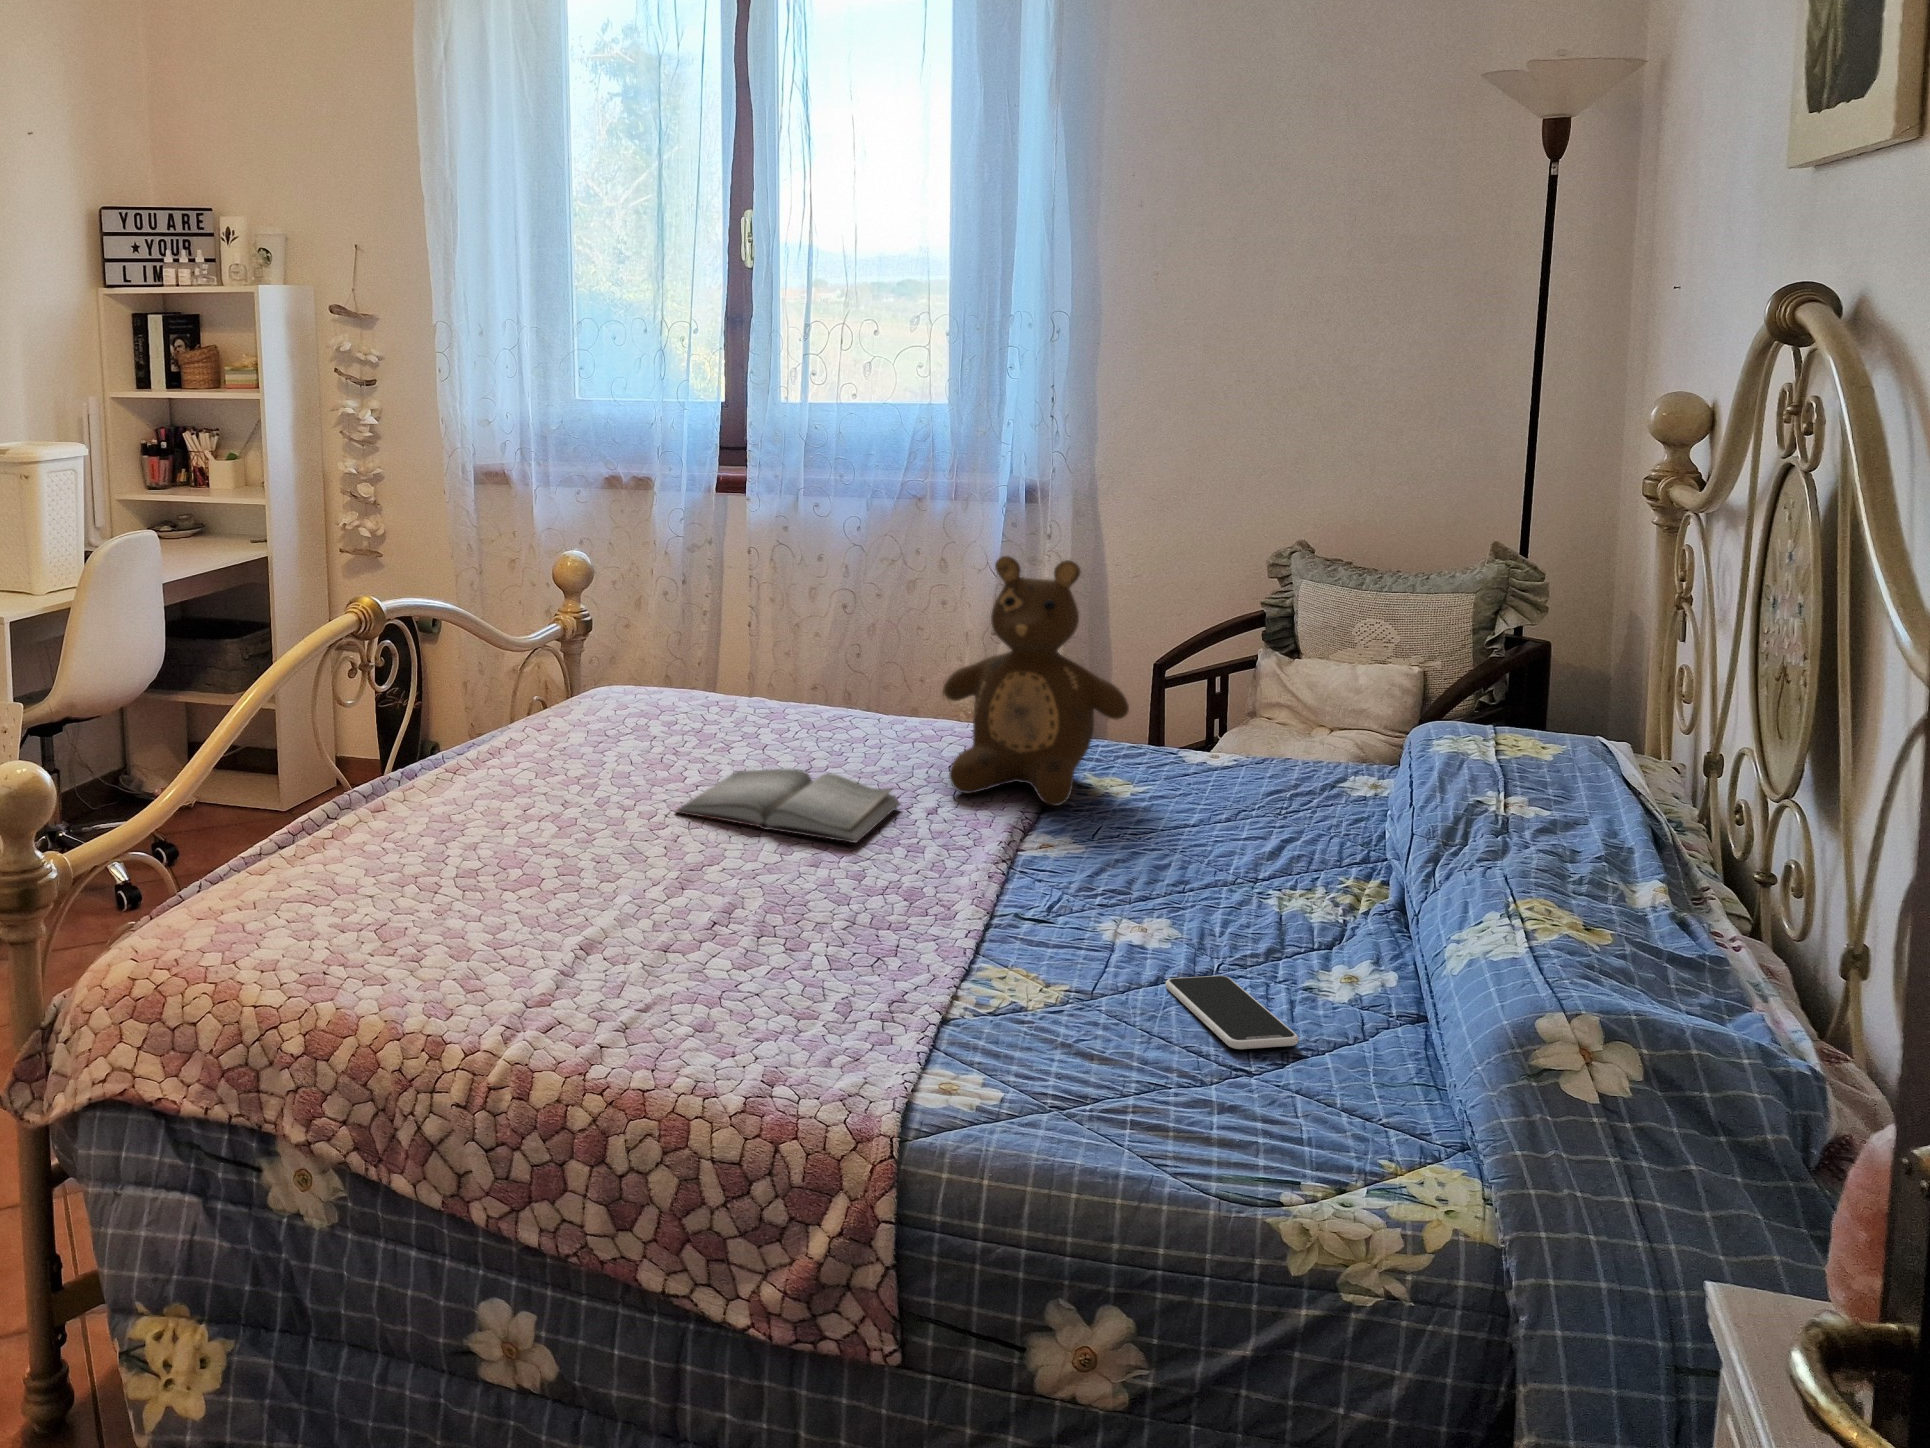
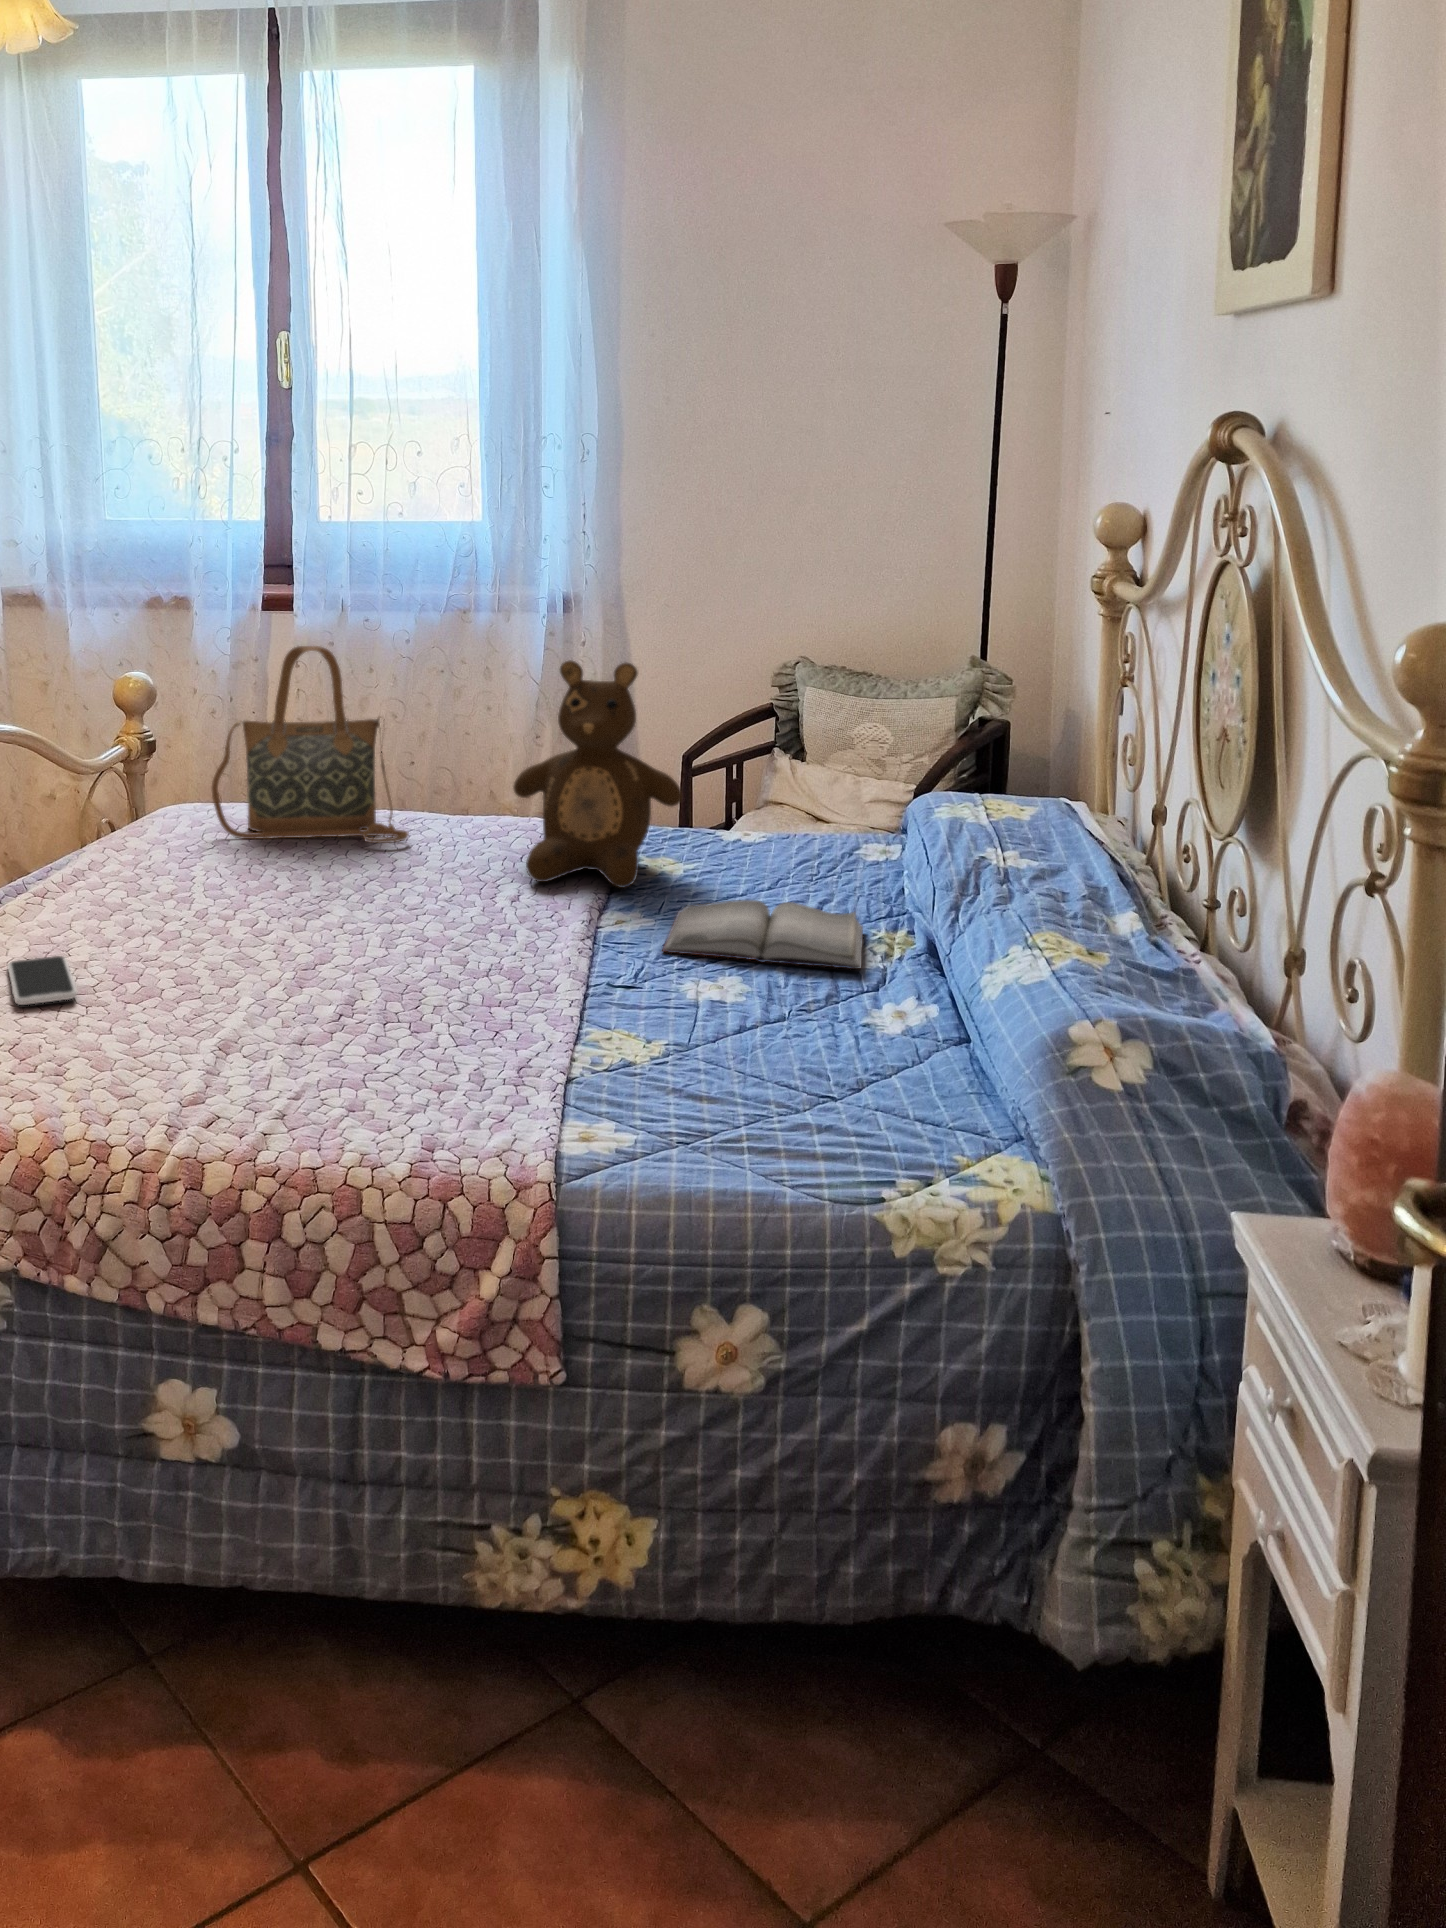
handbag: none [636,532,834,740] -> present [212,646,409,843]
hardback book: present [675,769,901,843] -> present [663,900,863,969]
smartphone: present [1165,975,1299,1049] -> present [8,956,77,1005]

